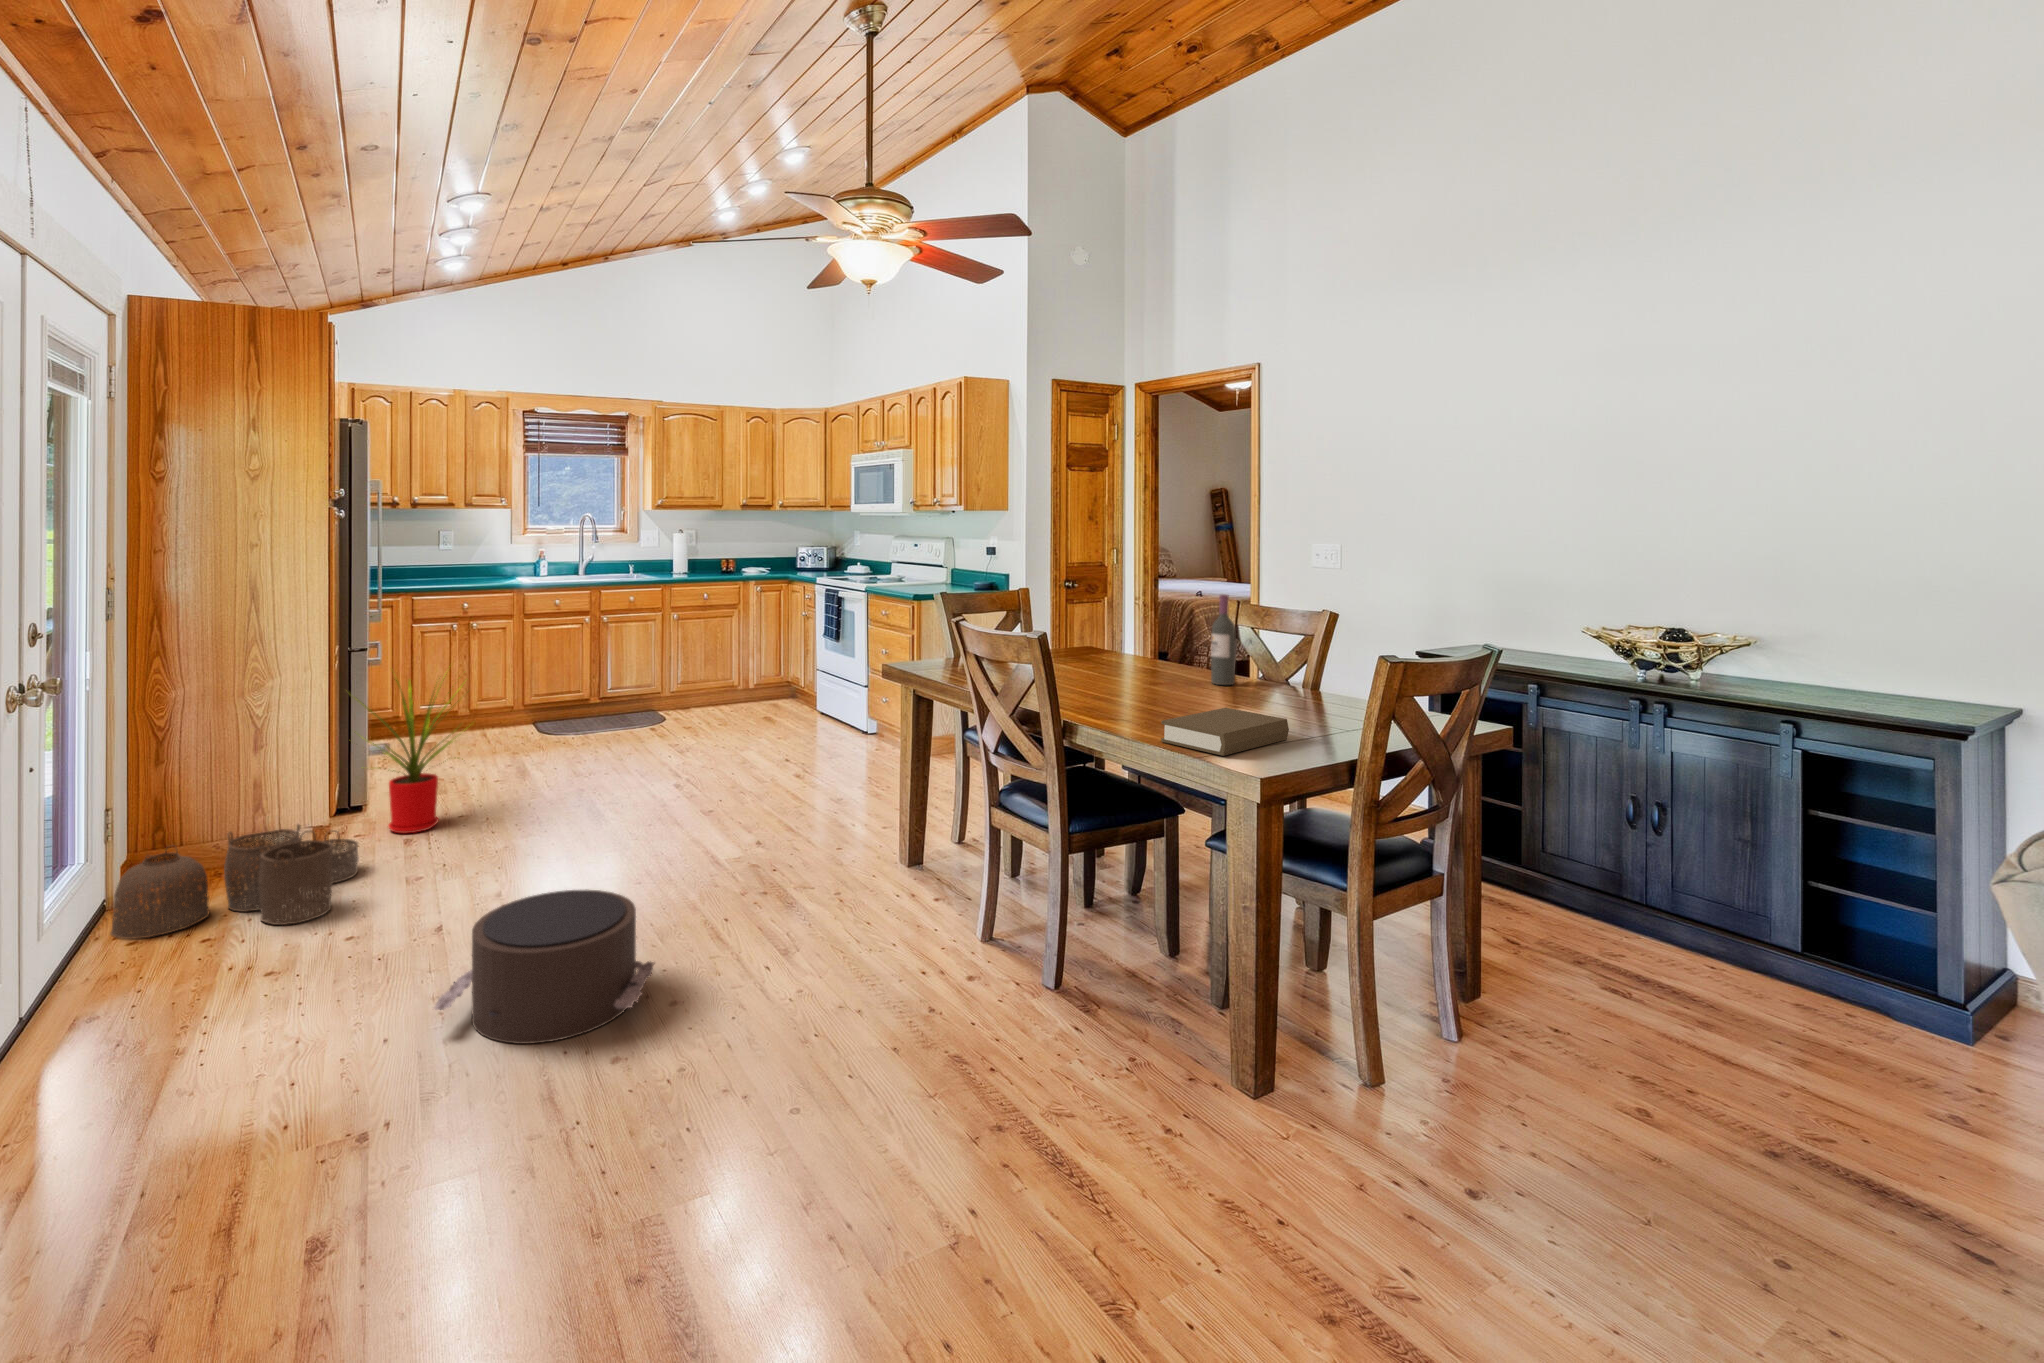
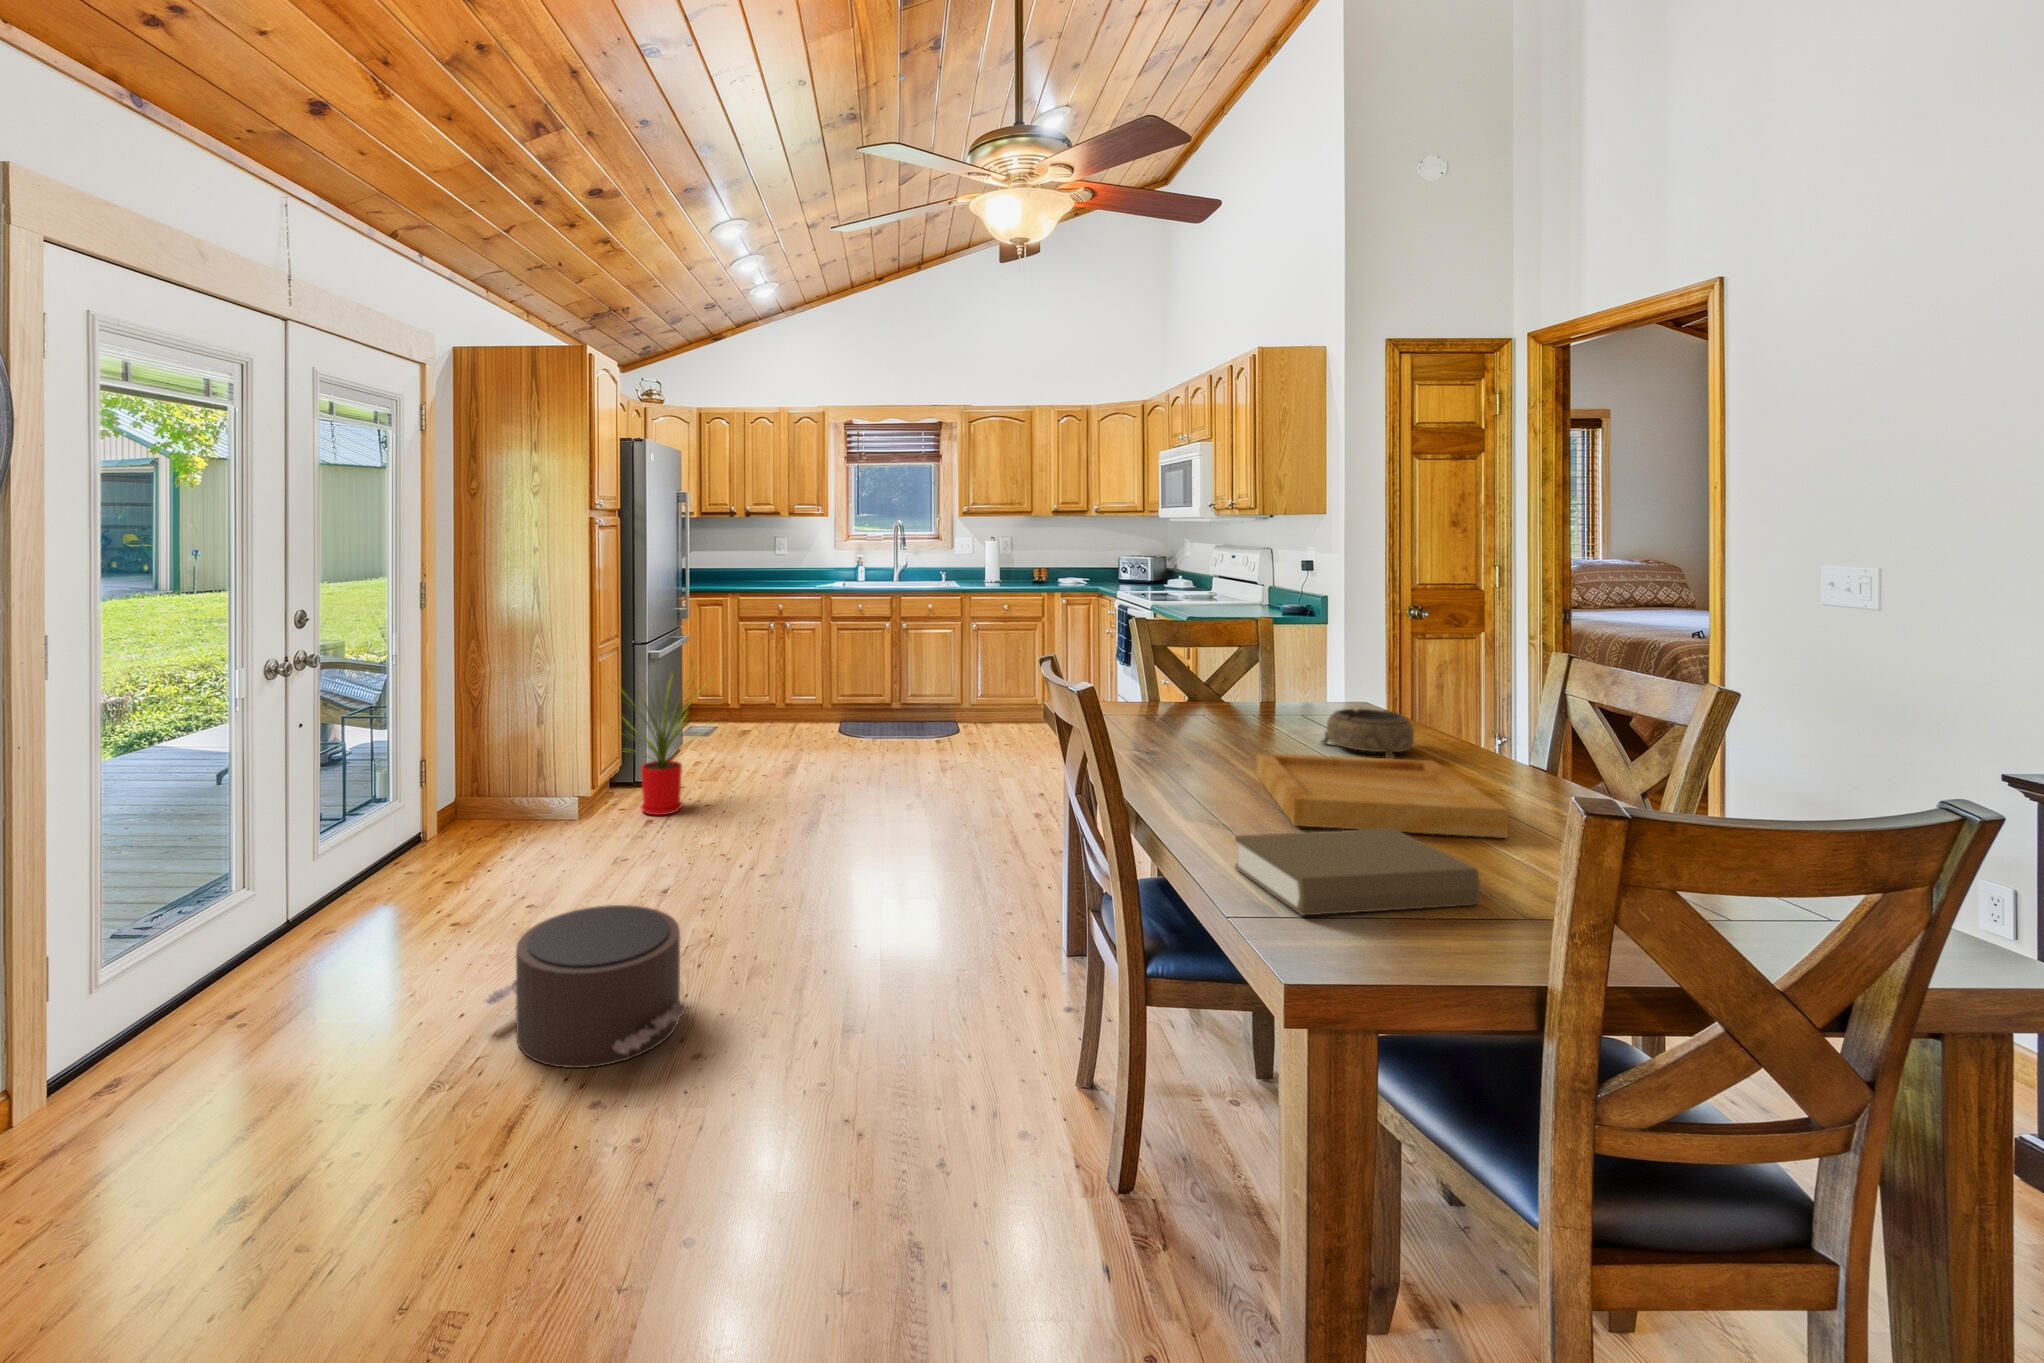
wine bottle: present [1211,595,1235,685] -> none [1474,639,1518,786]
decorative bowl: none [1109,648,1166,678] -> present [1322,709,1414,759]
tray: none [1100,674,1263,717] -> present [1256,753,1508,838]
woven basket: present [110,824,358,939] -> none [395,793,589,884]

